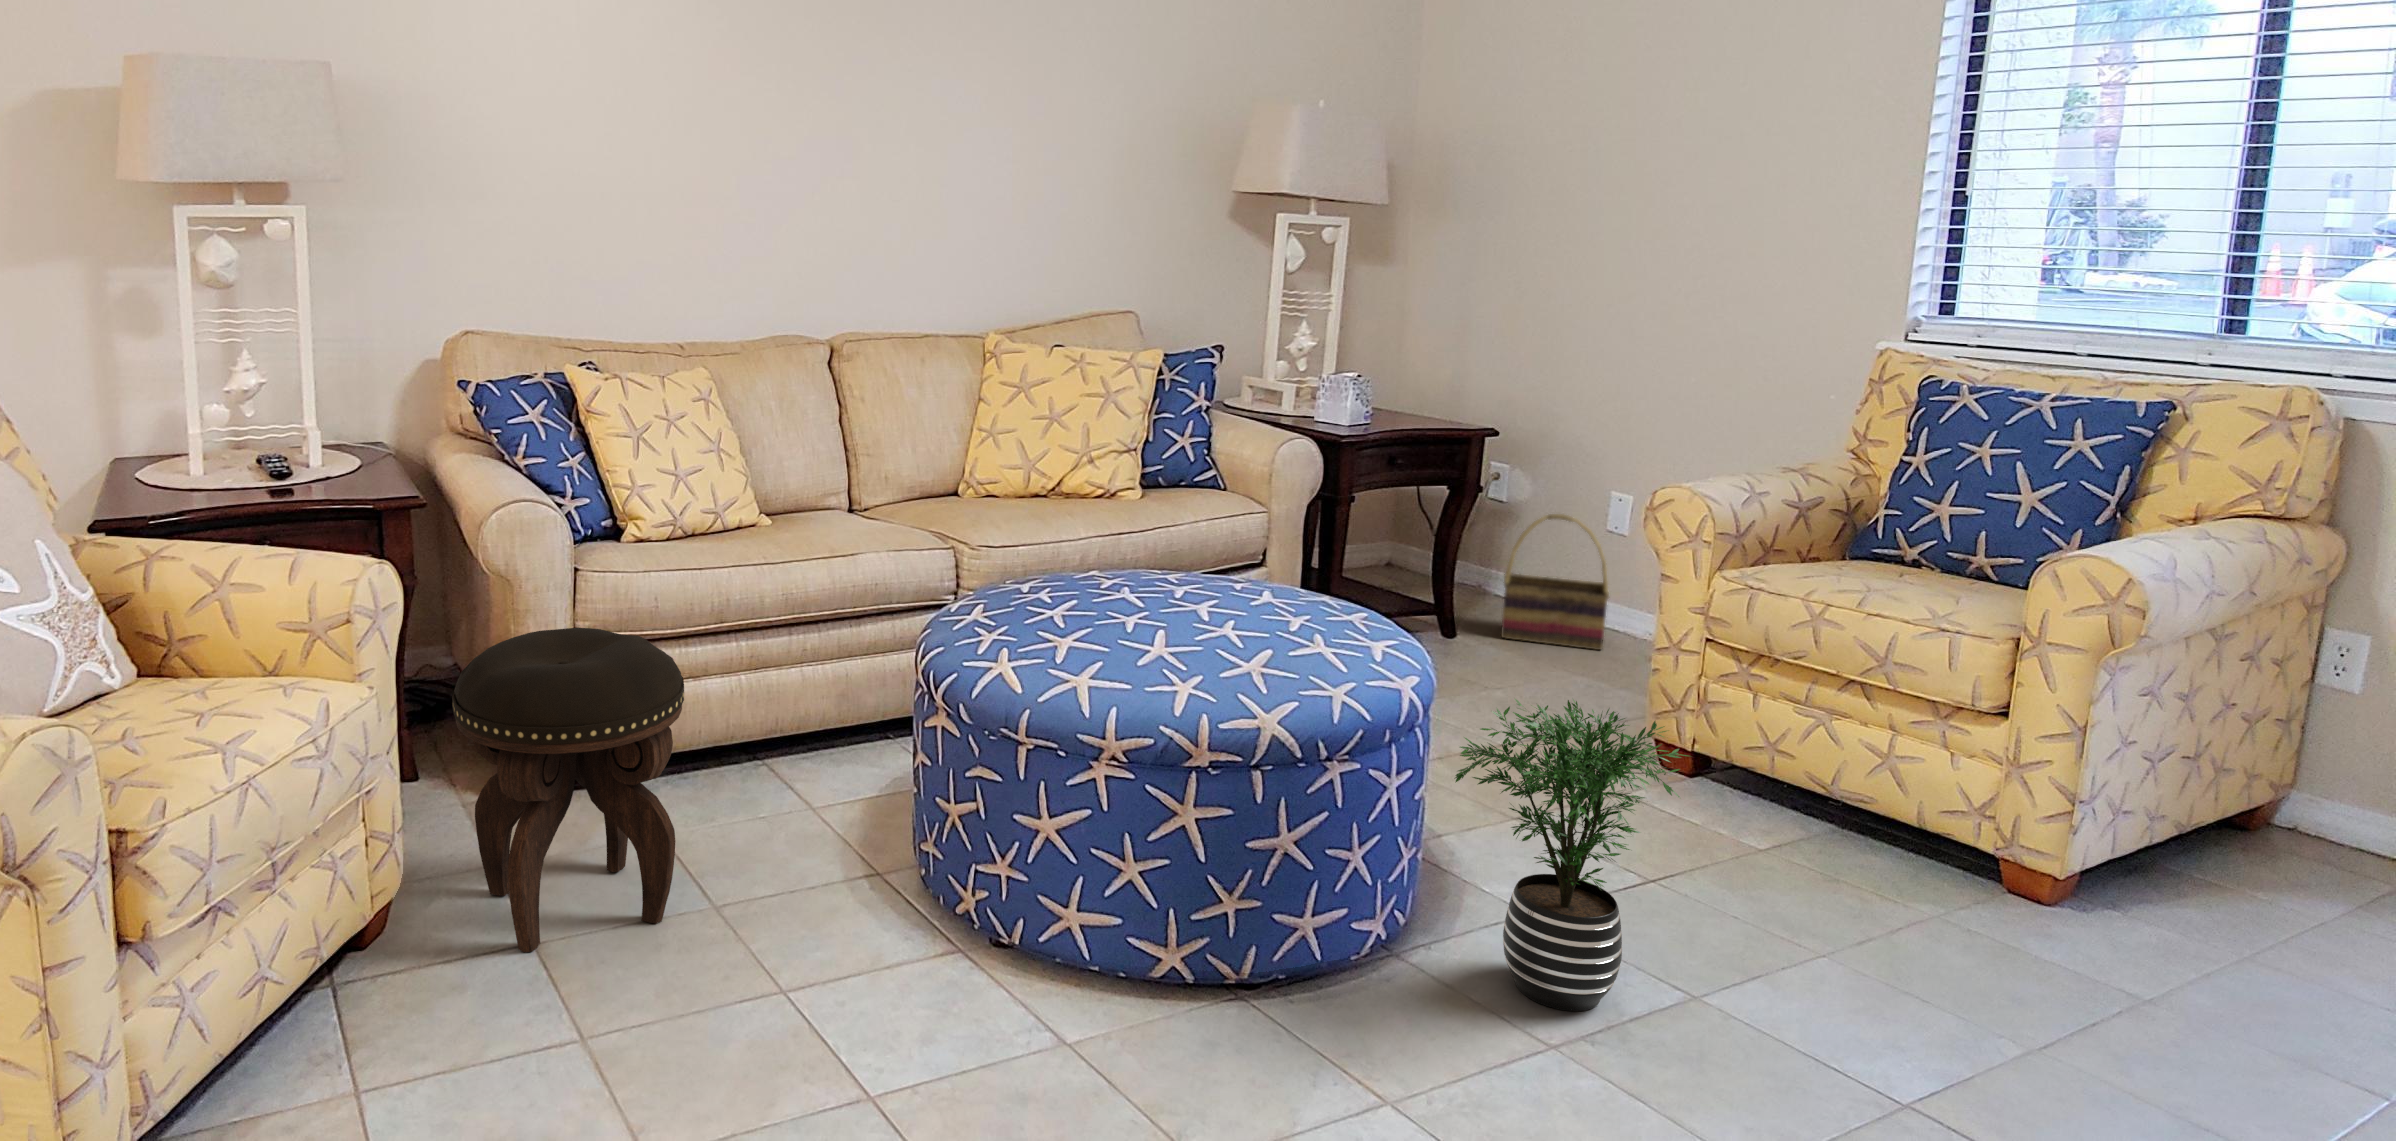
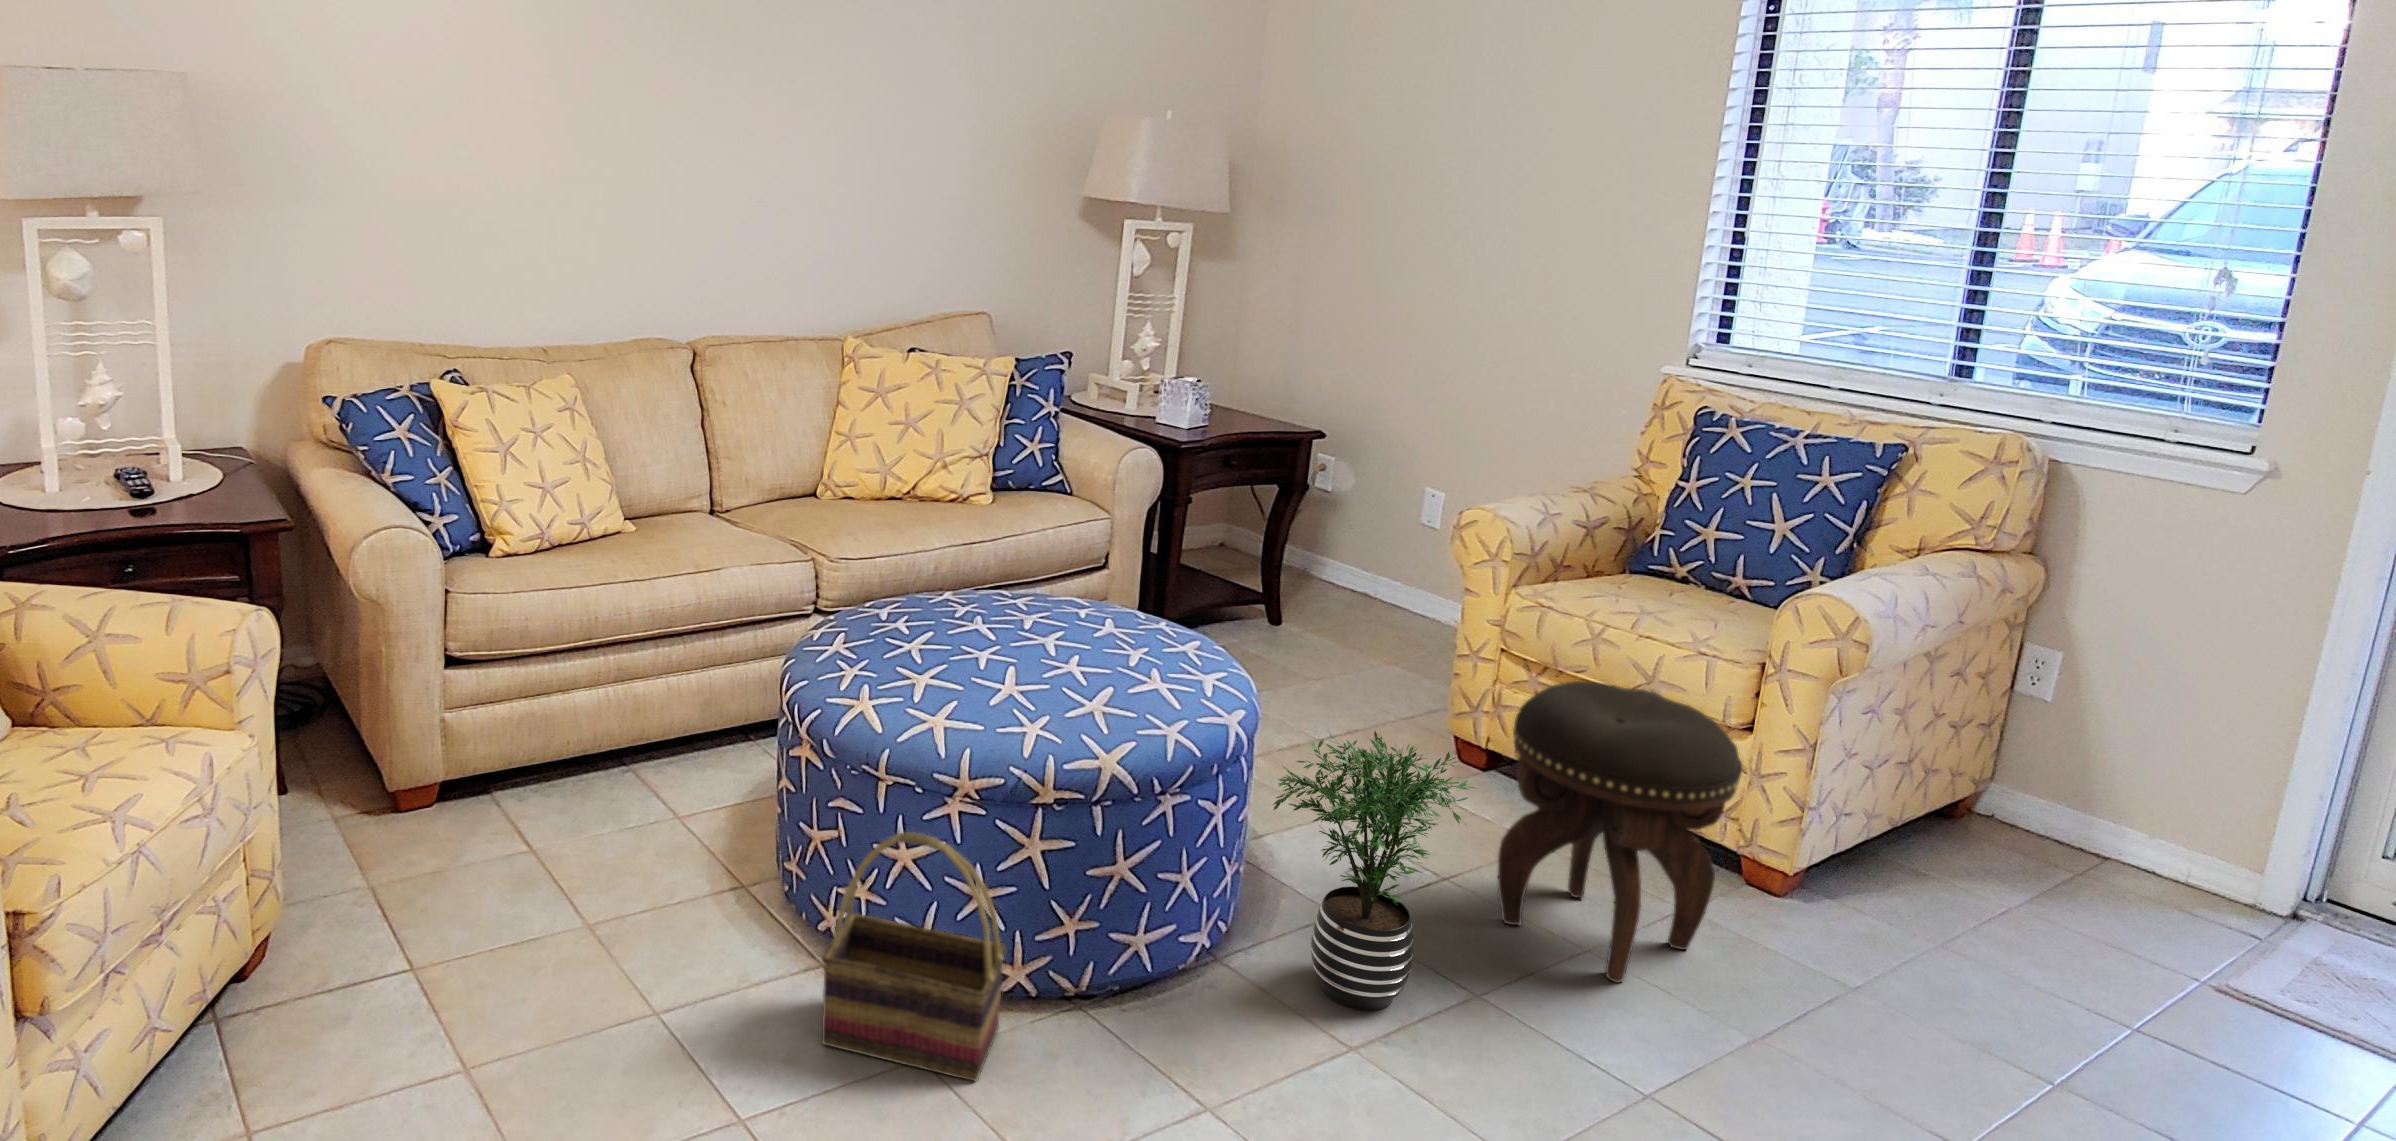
basket: present [1501,514,1609,650] -> present [822,832,1006,1081]
footstool: present [452,628,684,952] -> present [1498,681,1743,983]

